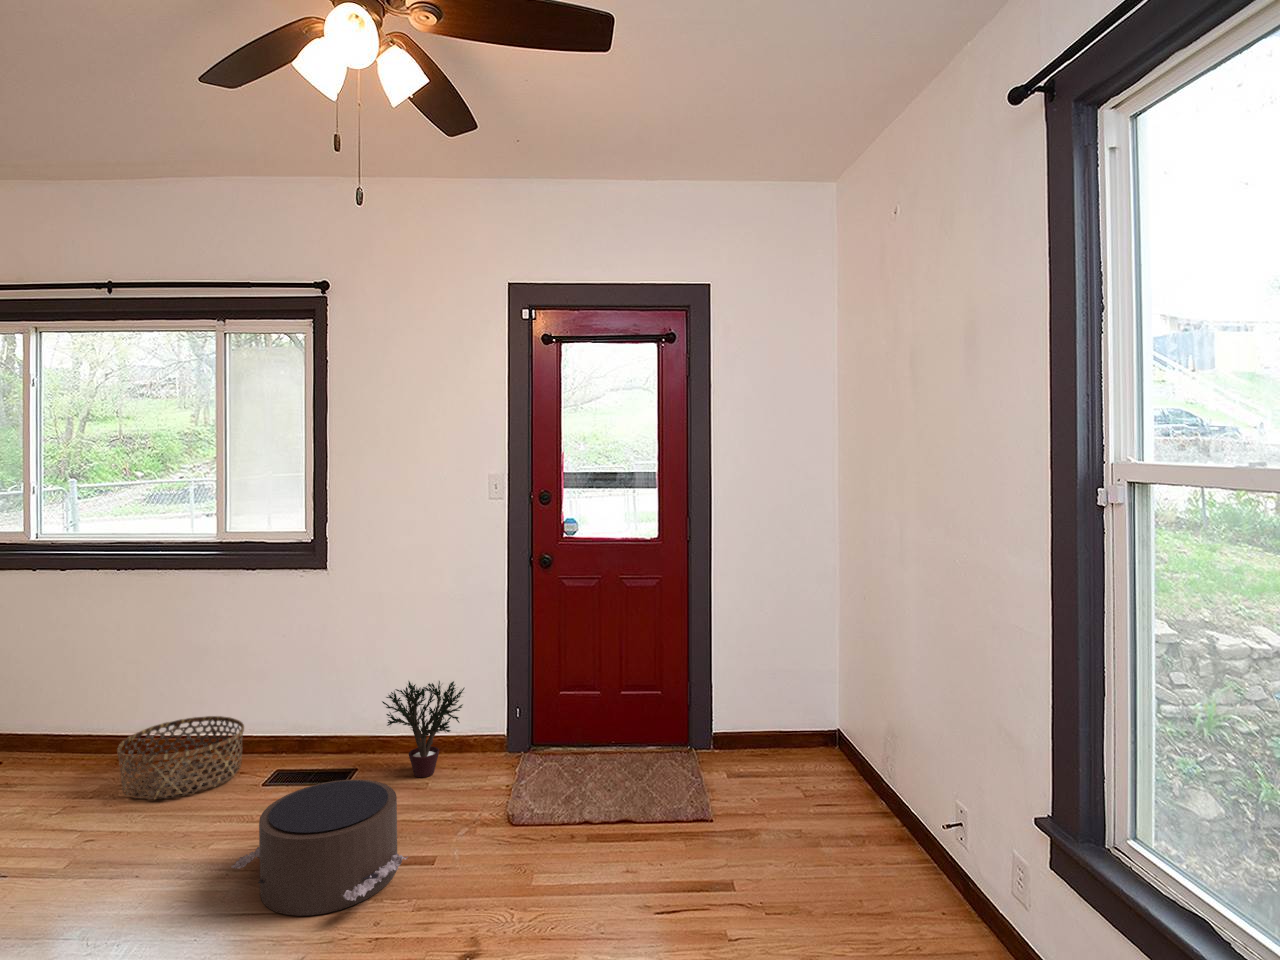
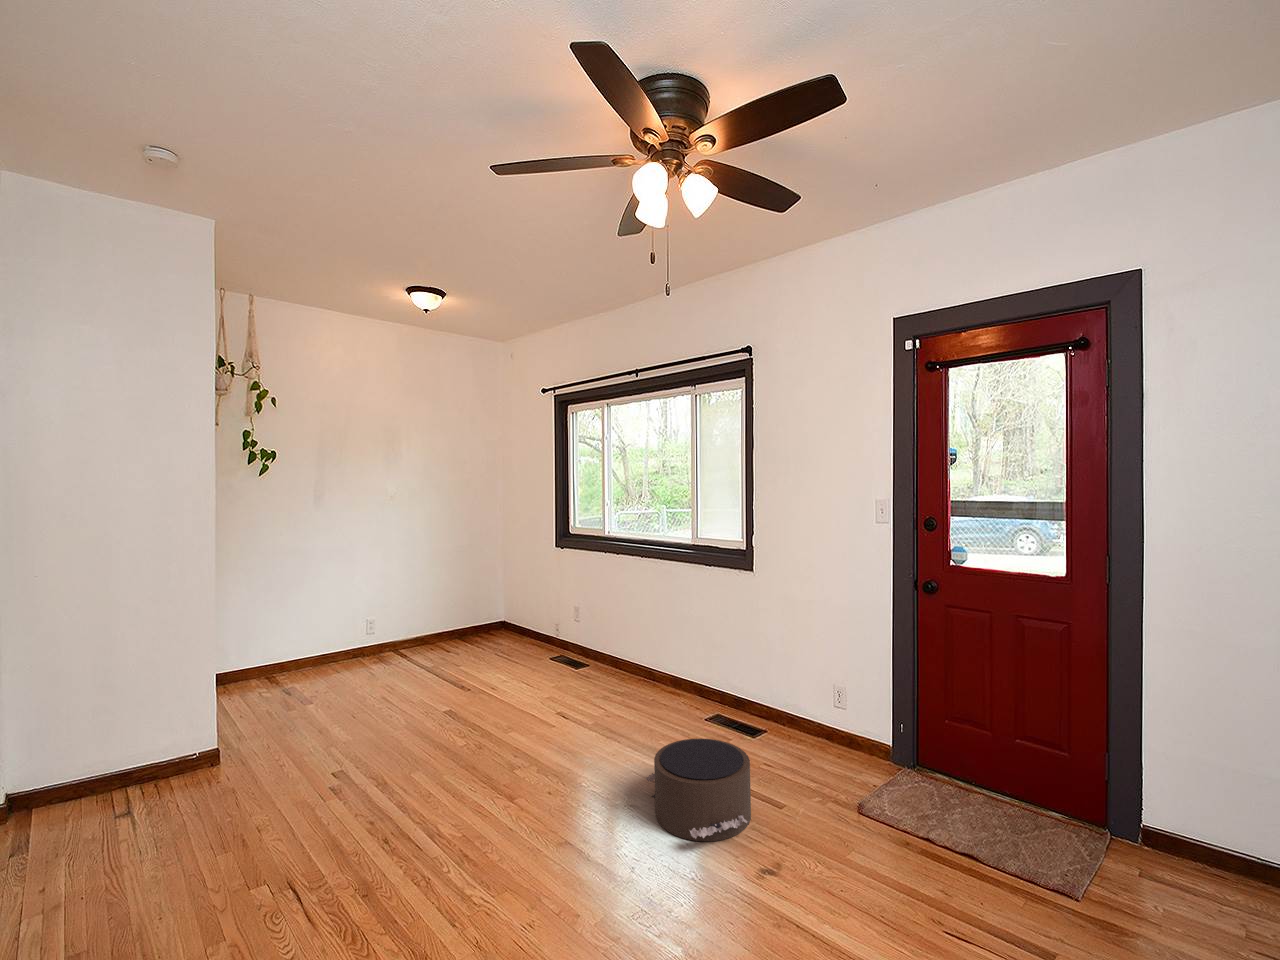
potted plant: present [382,681,464,777] -> none [772,673,852,759]
basket: present [117,716,244,799] -> none [626,663,699,717]

